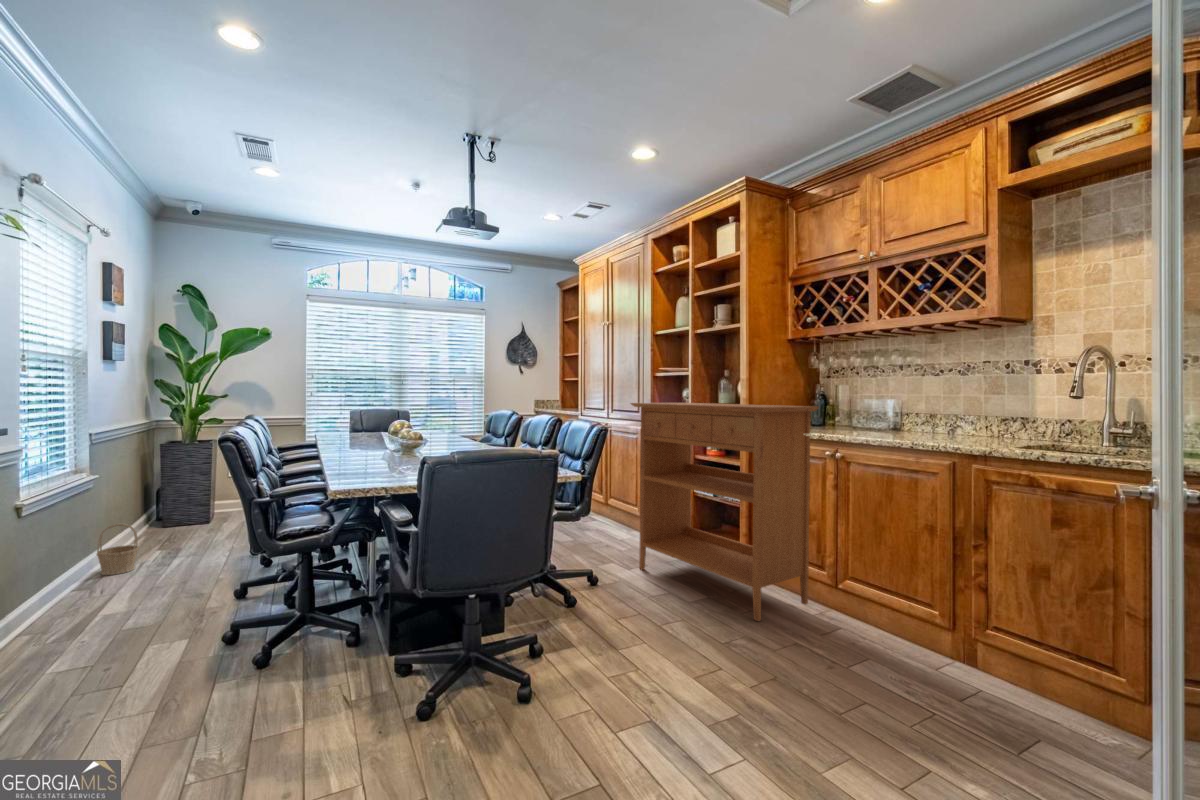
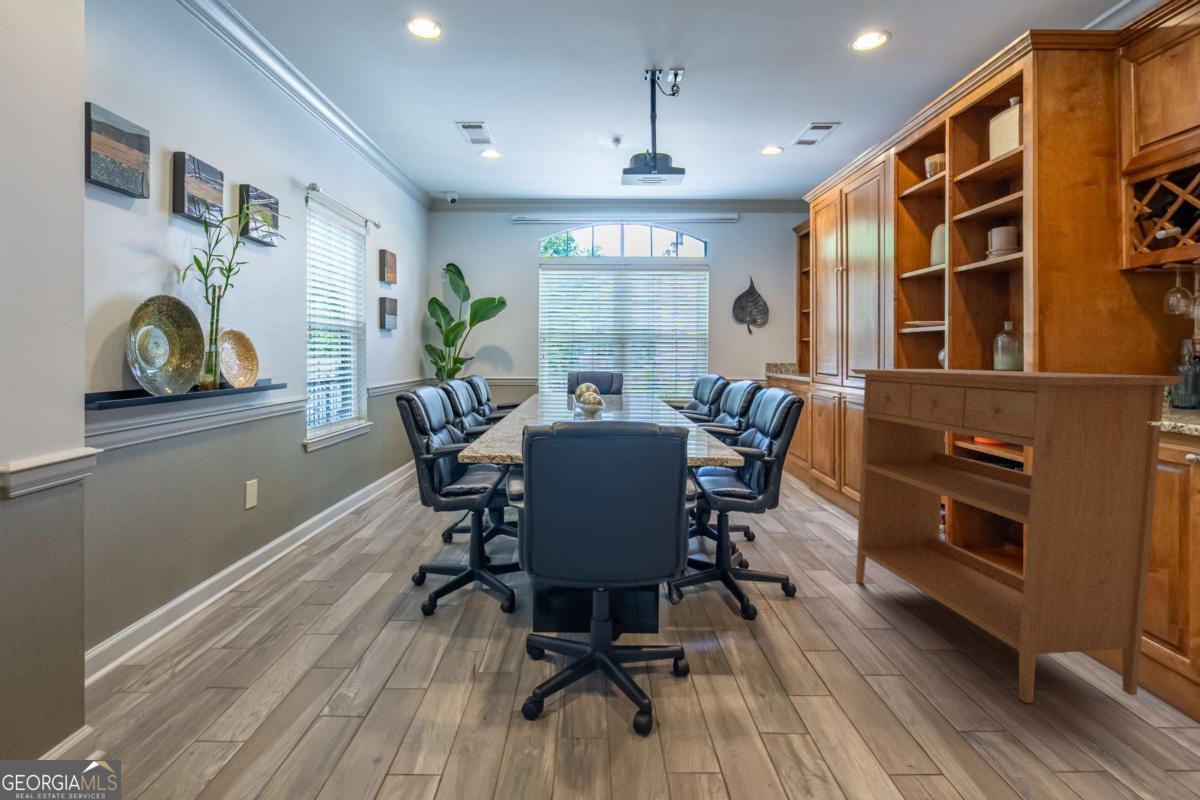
basket: present [97,524,139,575] -> none [371,465,400,505]

